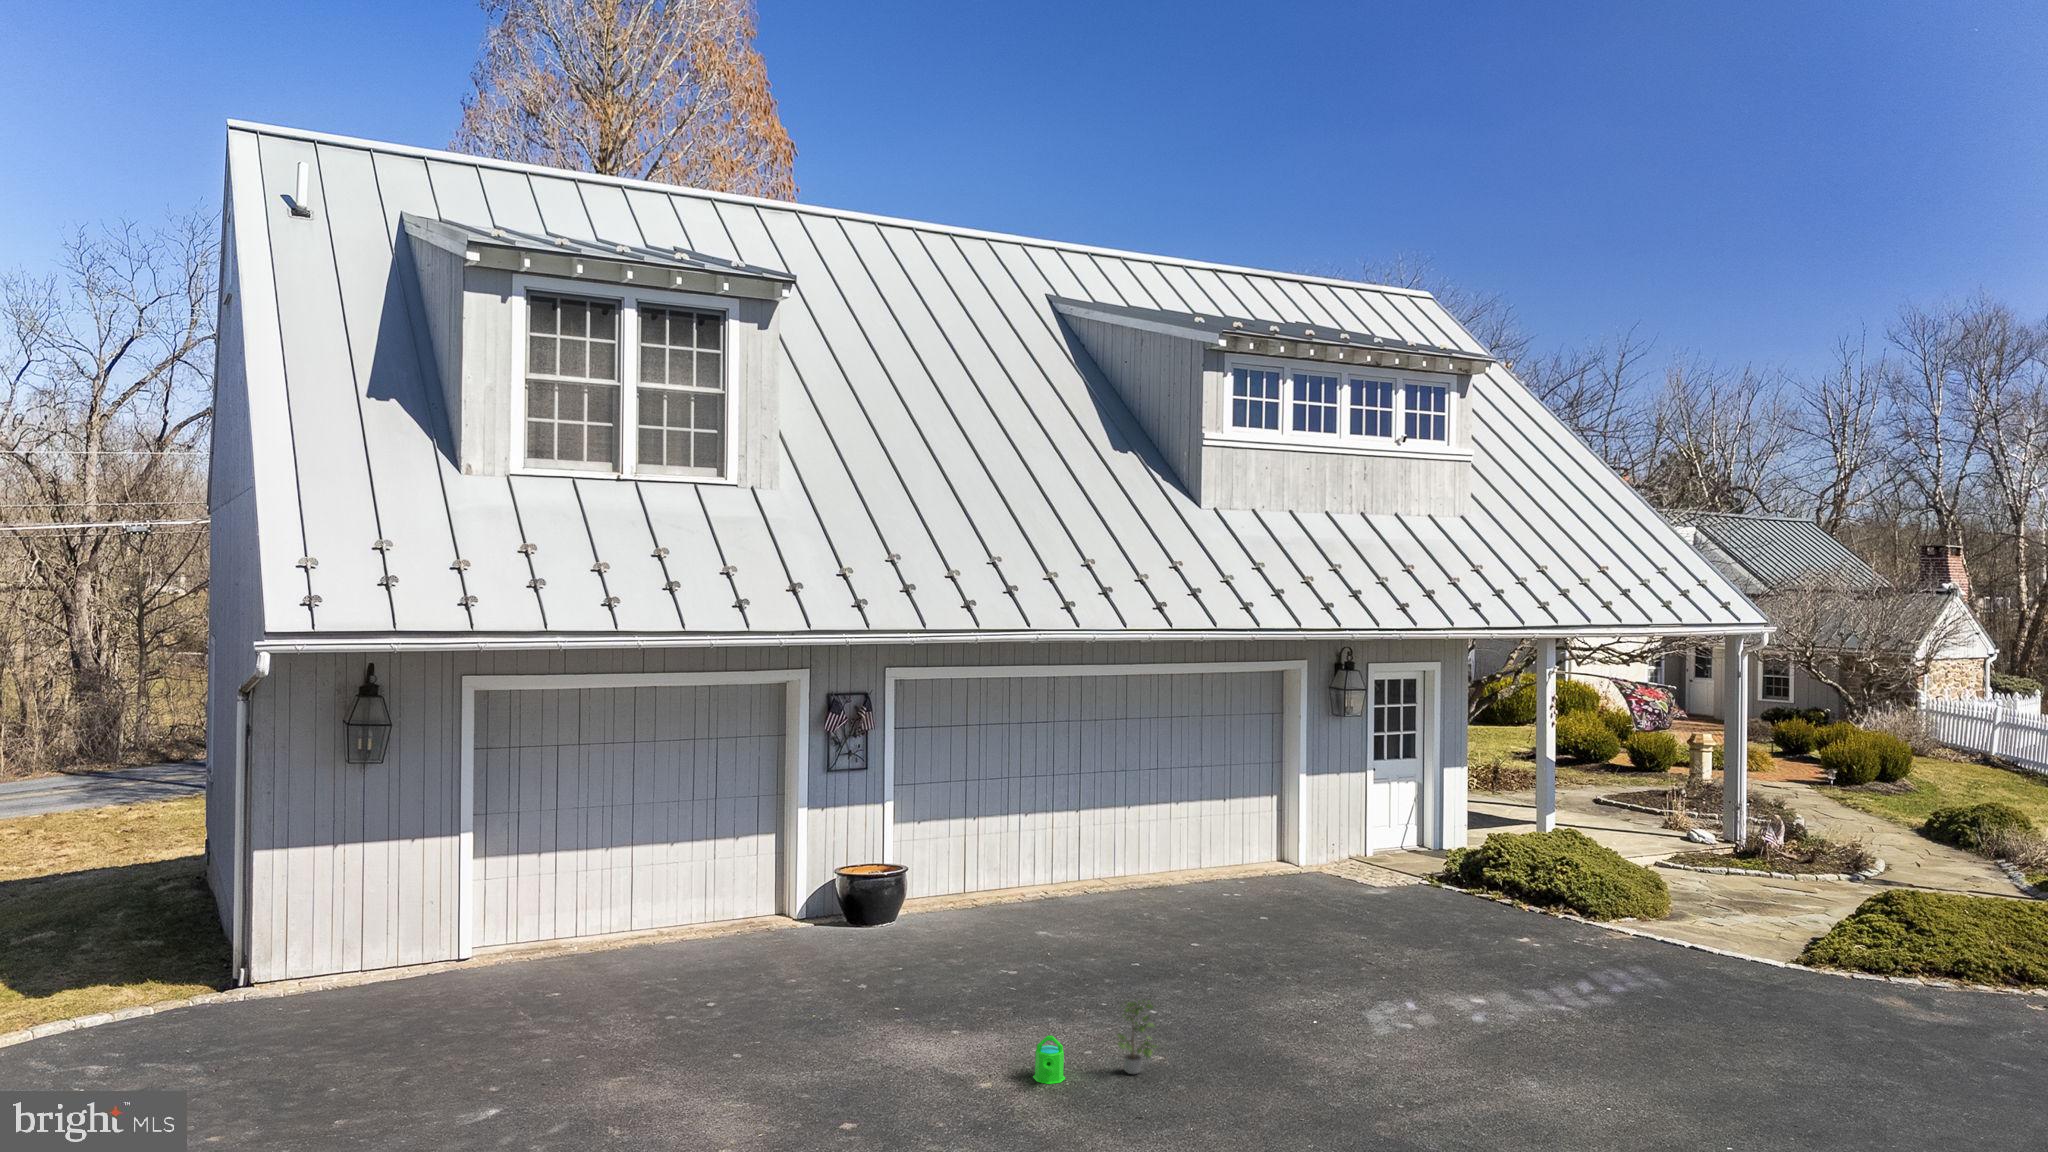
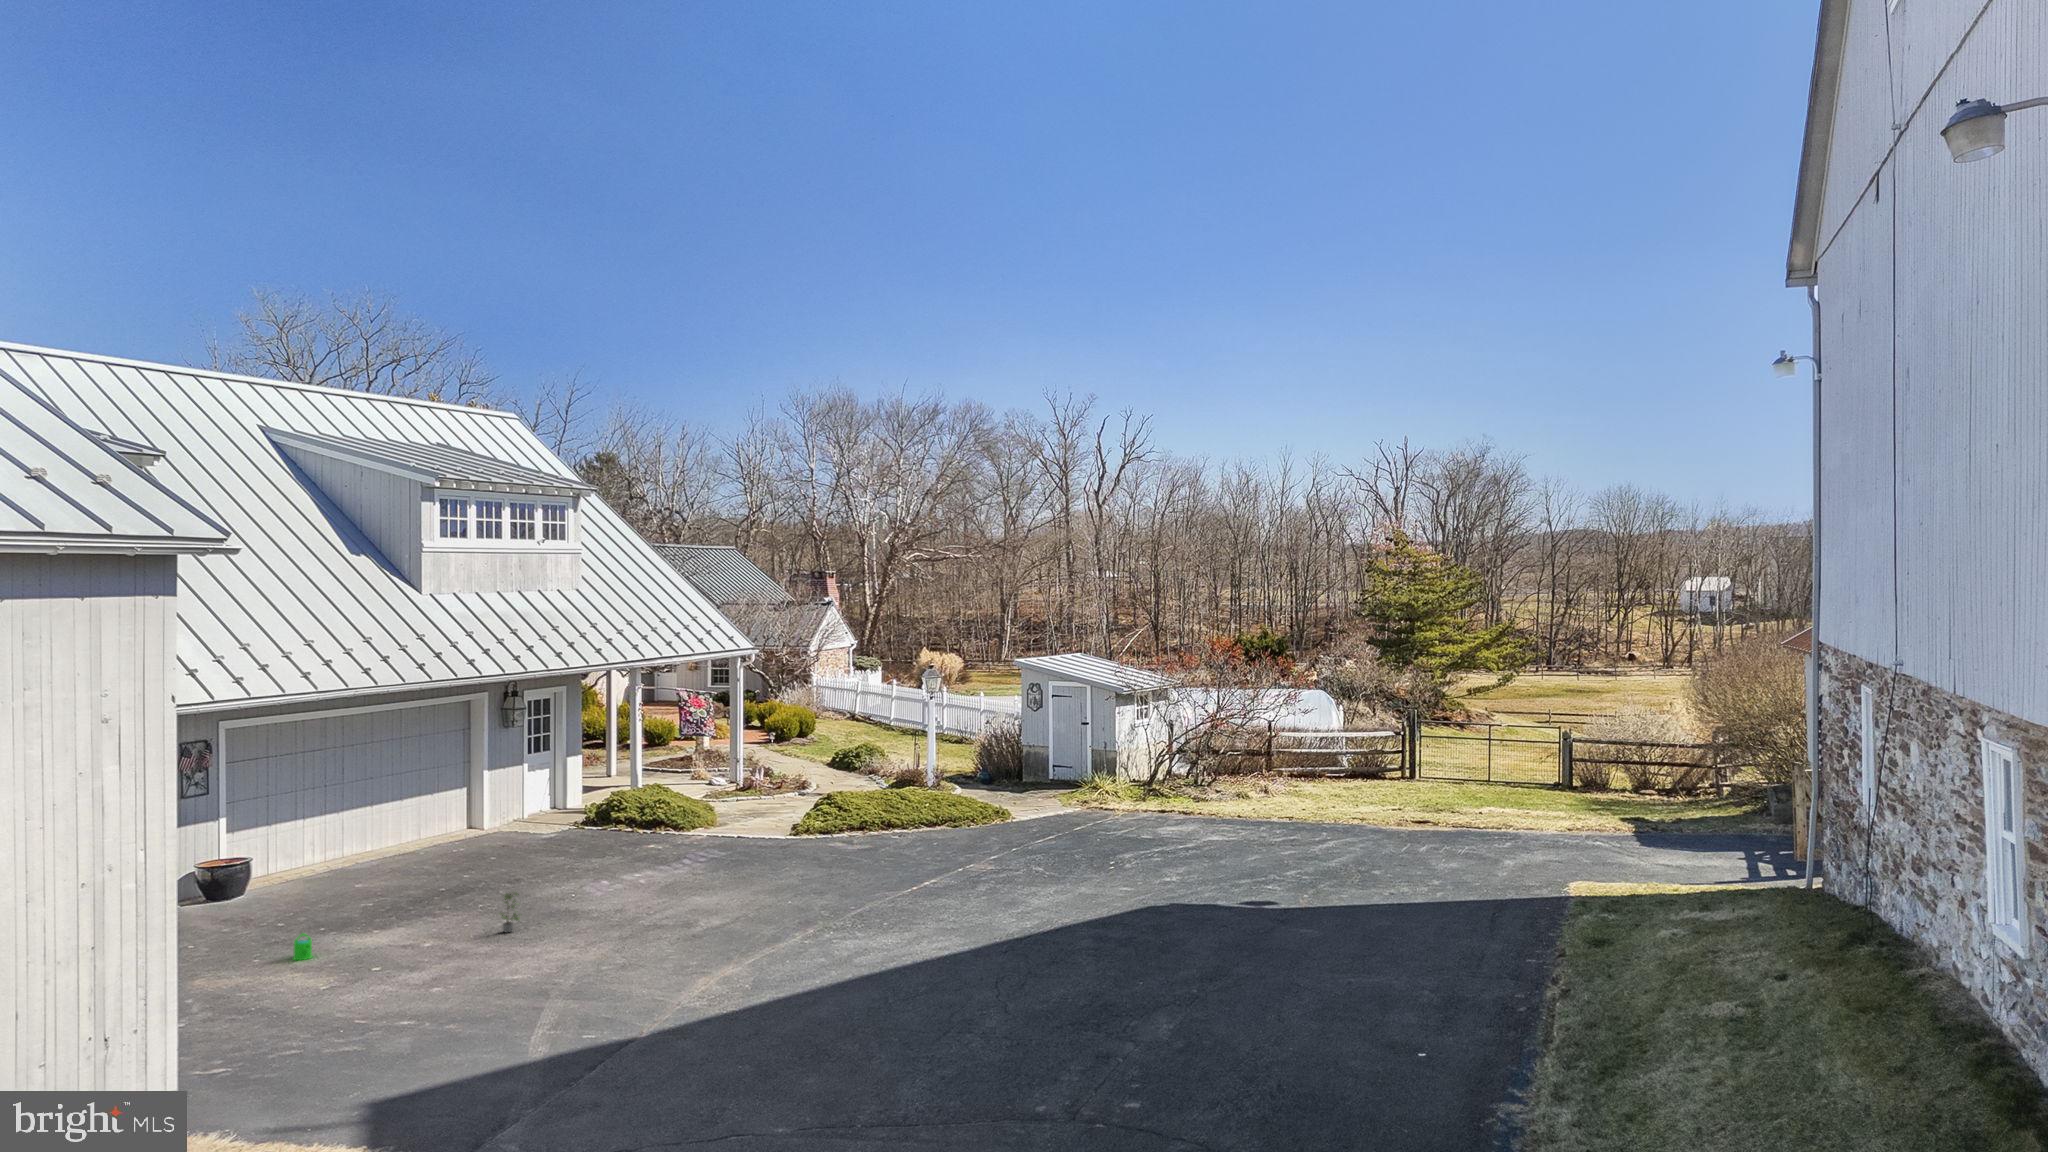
watering can: present [1033,1036,1065,1084] -> present [293,933,312,960]

